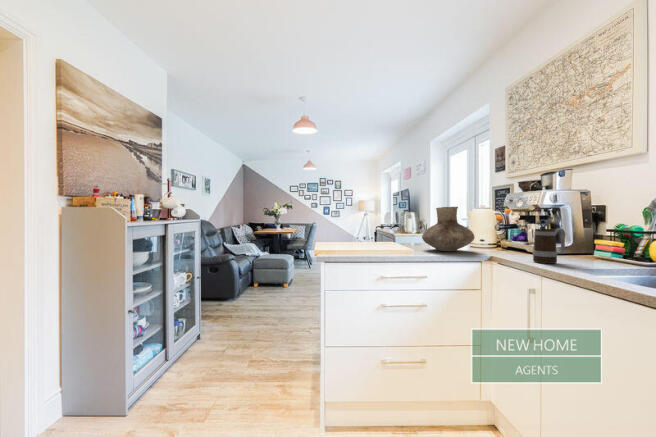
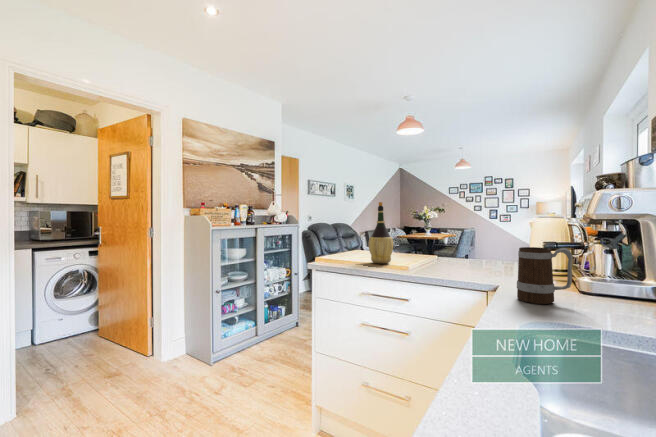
wine bottle: none [373,197,396,251] -> present [369,202,393,263]
vase: present [422,207,475,251] -> none [430,212,500,271]

